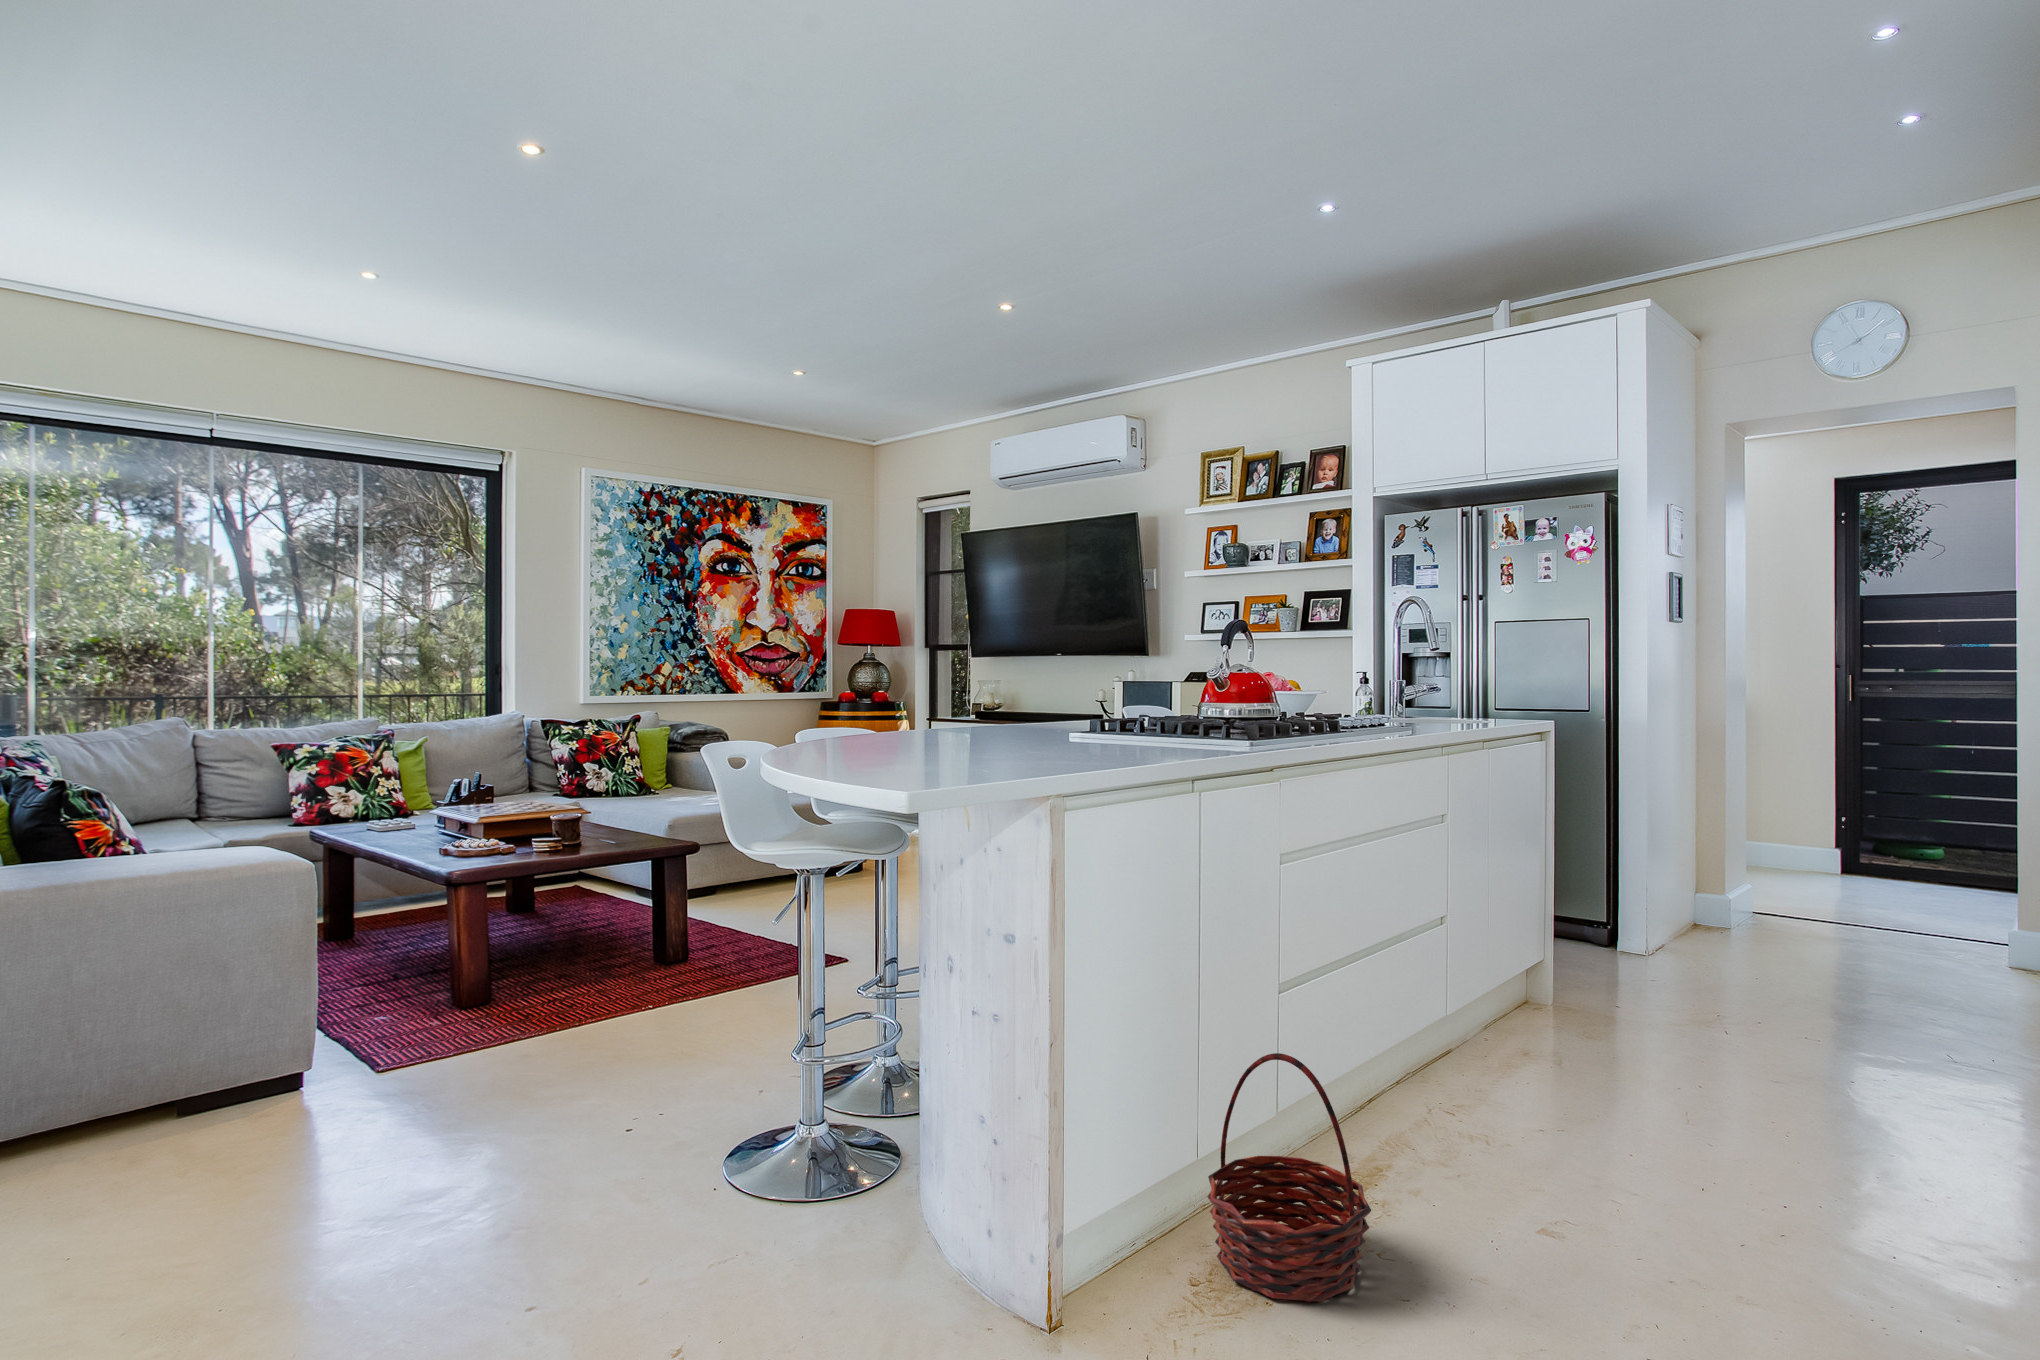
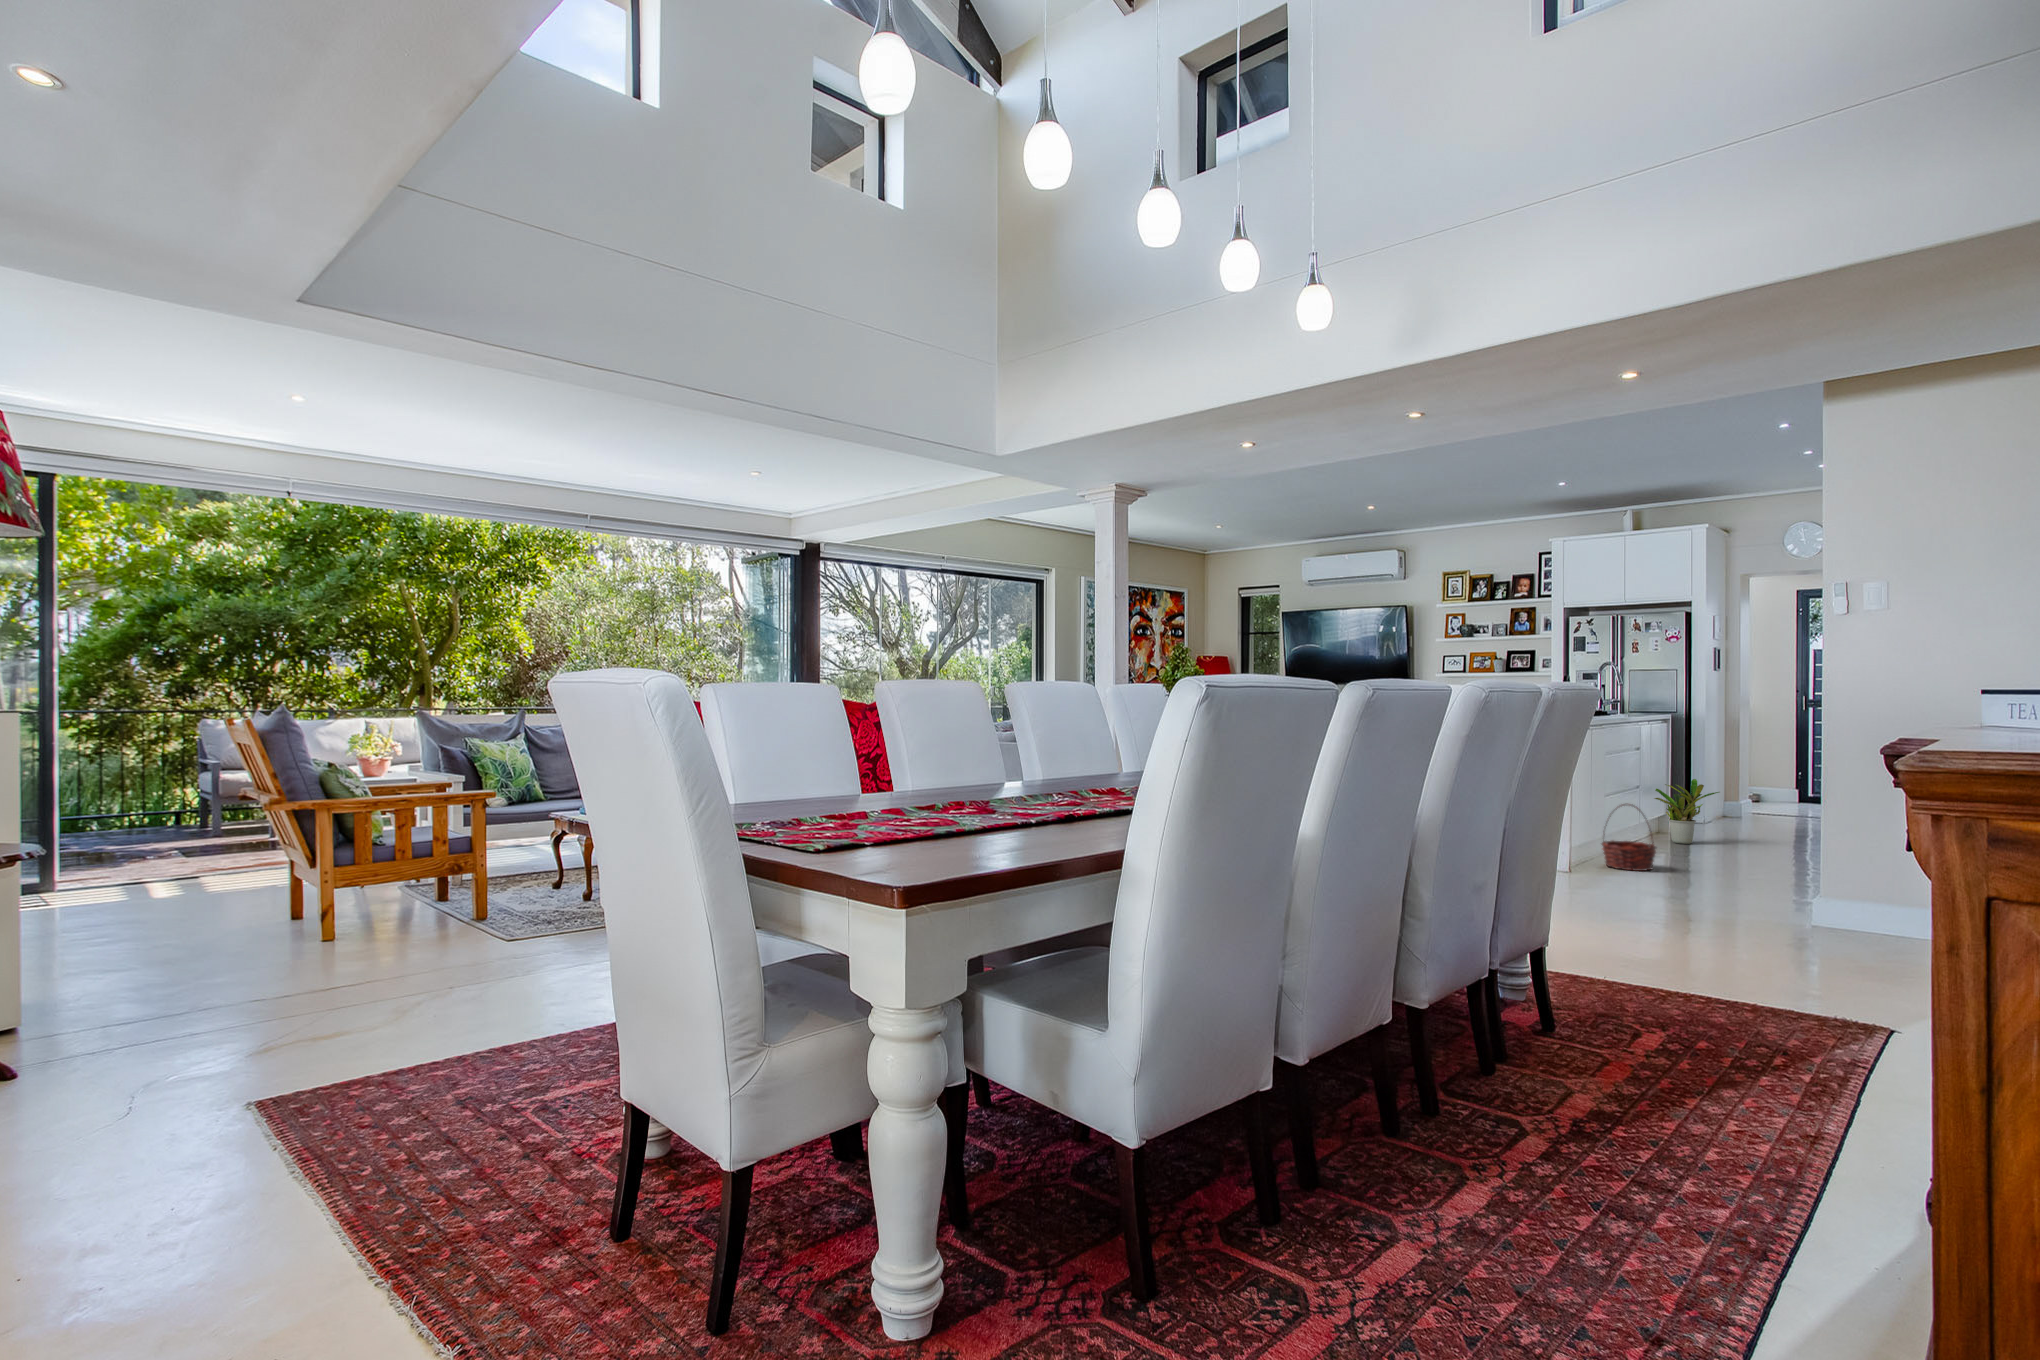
potted plant: none [1468,893,1641,1070] -> present [1654,779,1719,844]

